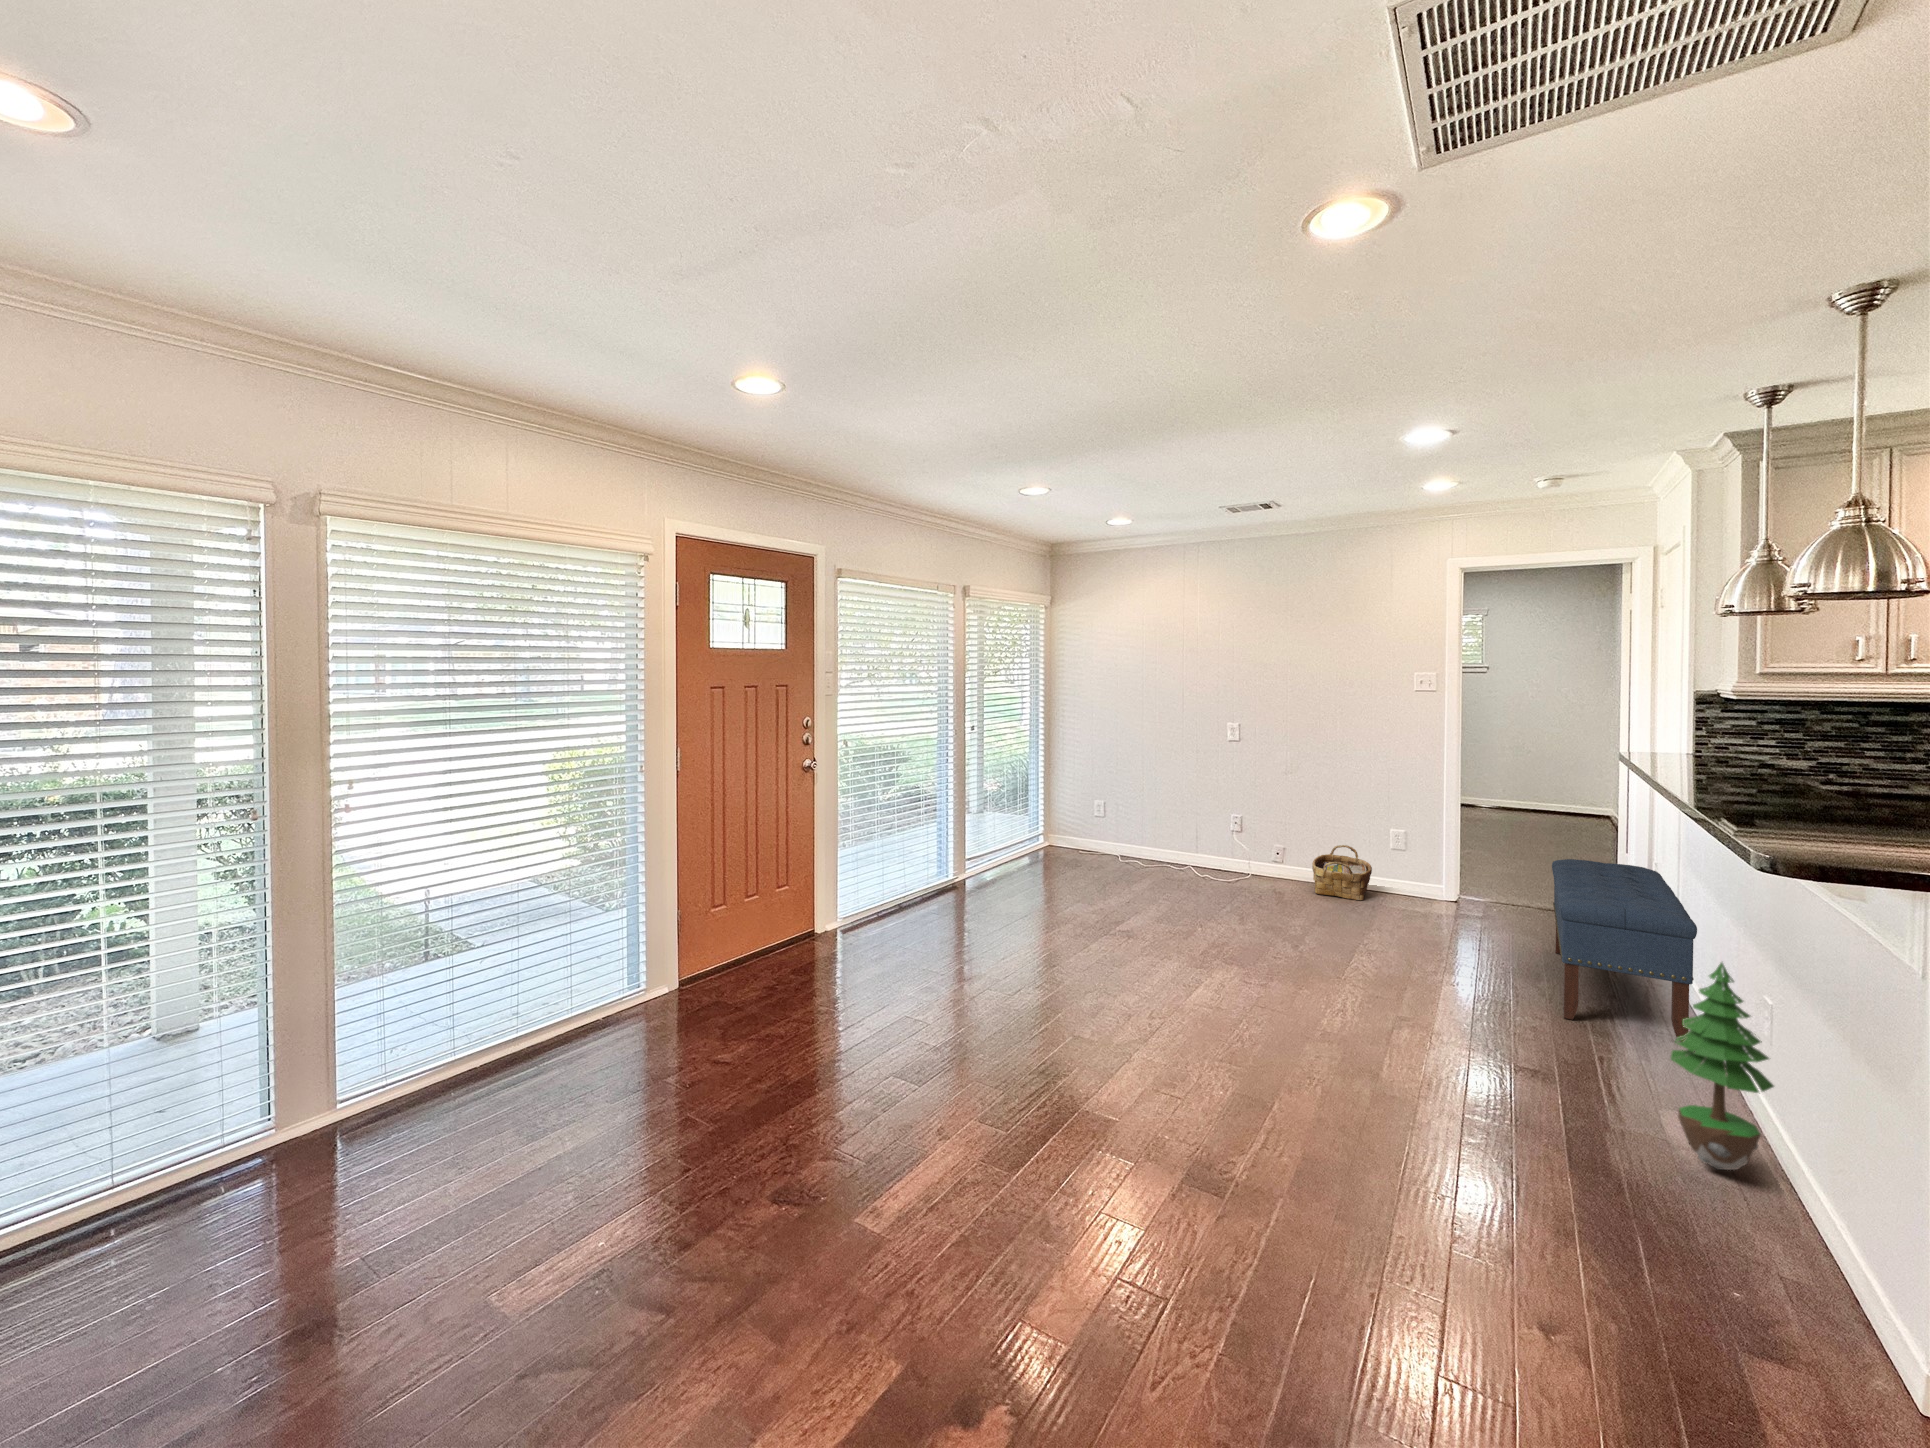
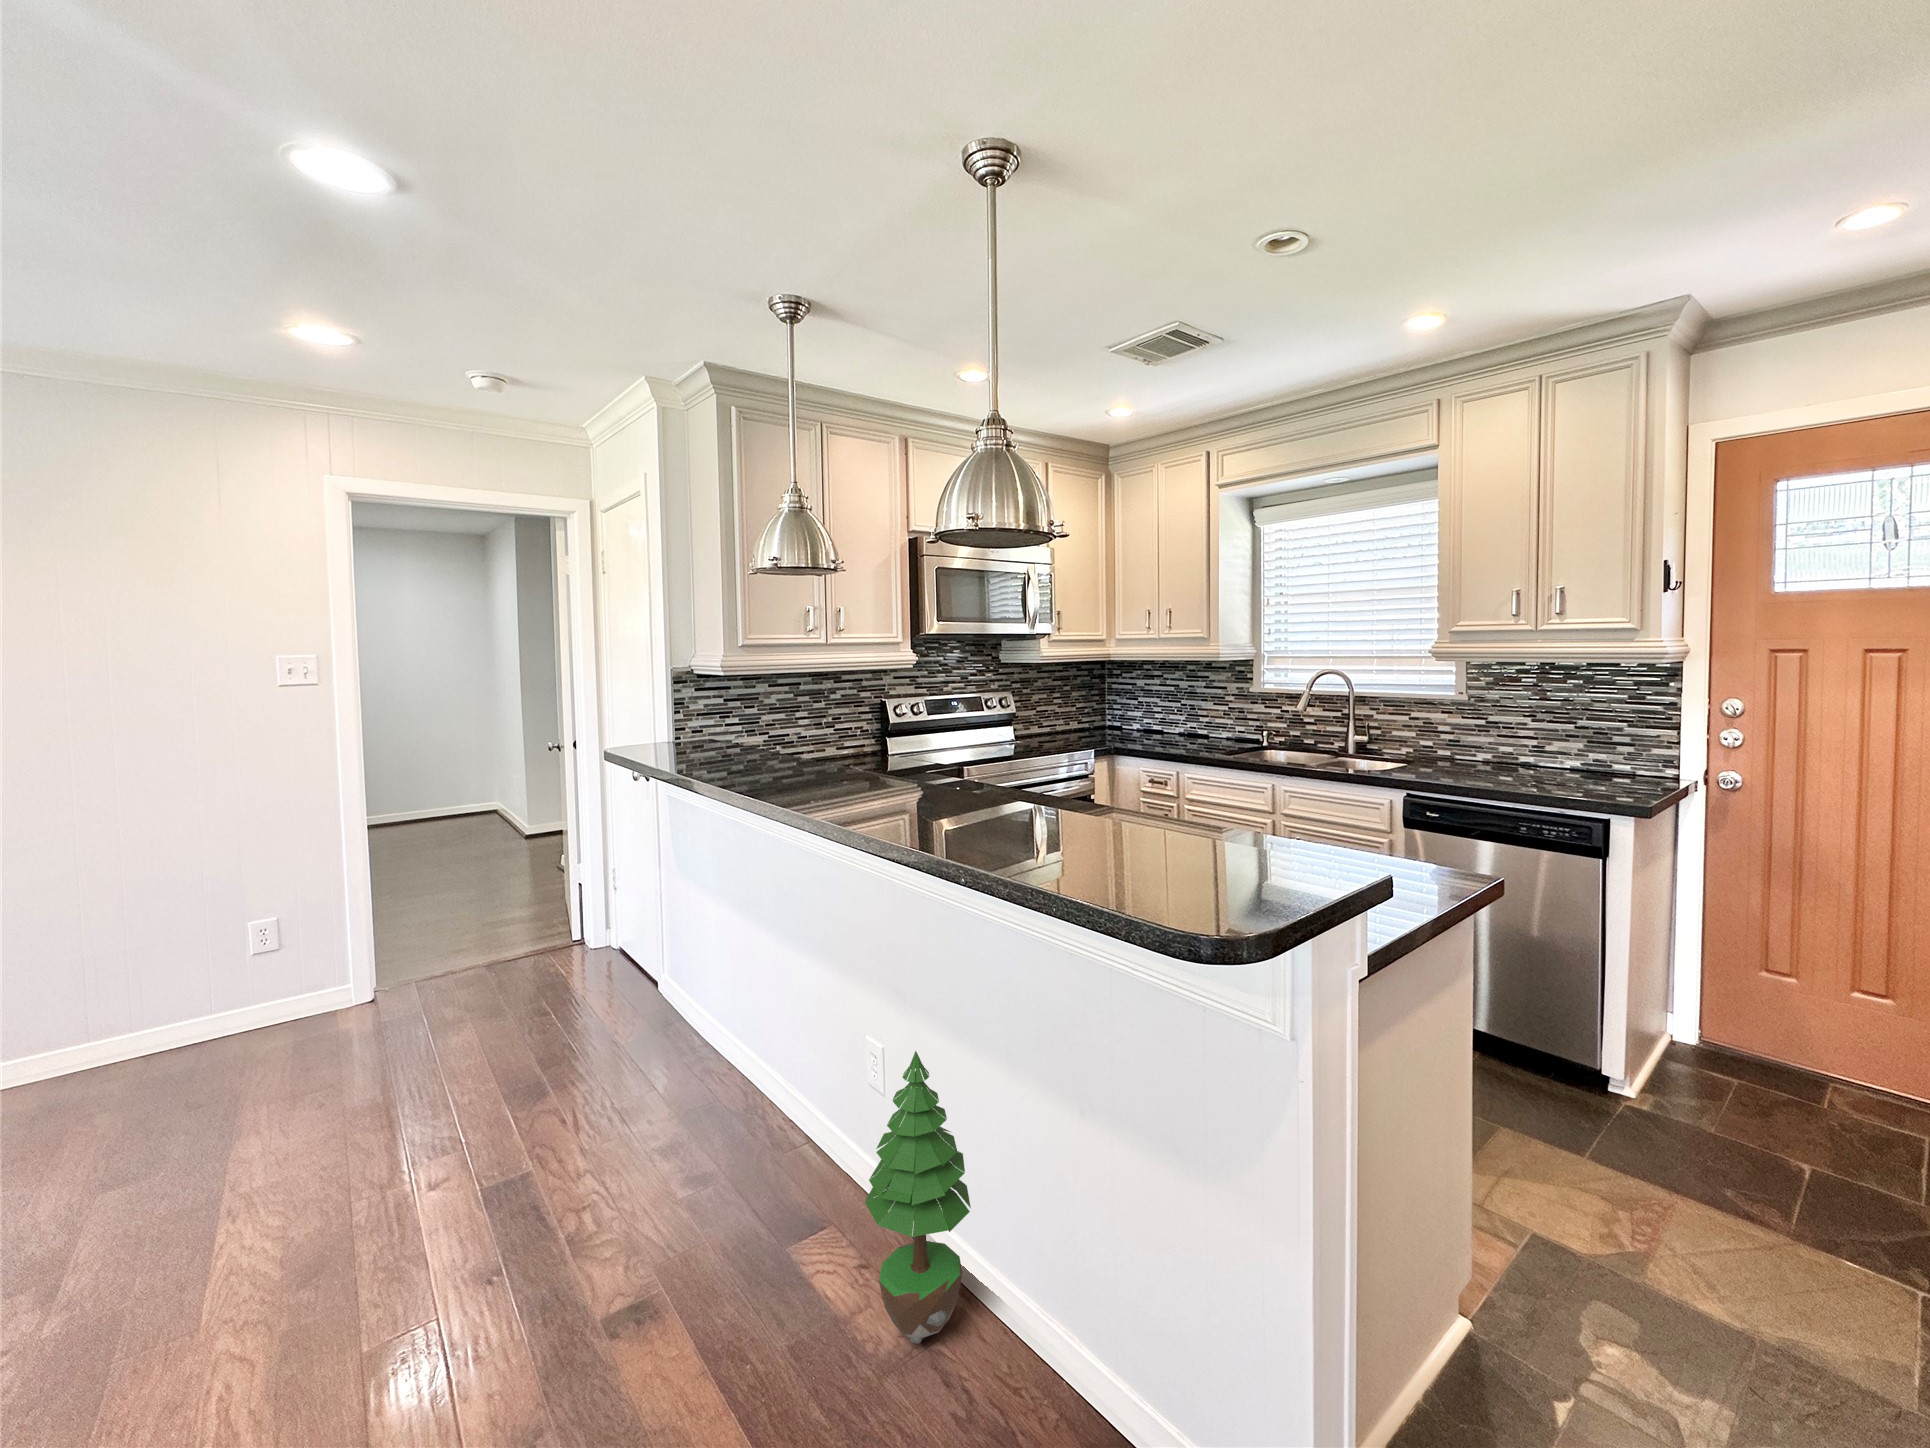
woven basket: present [1312,845,1372,900] -> none [83,977,224,1099]
bench: present [1552,859,1697,1042] -> none [535,889,754,1160]

